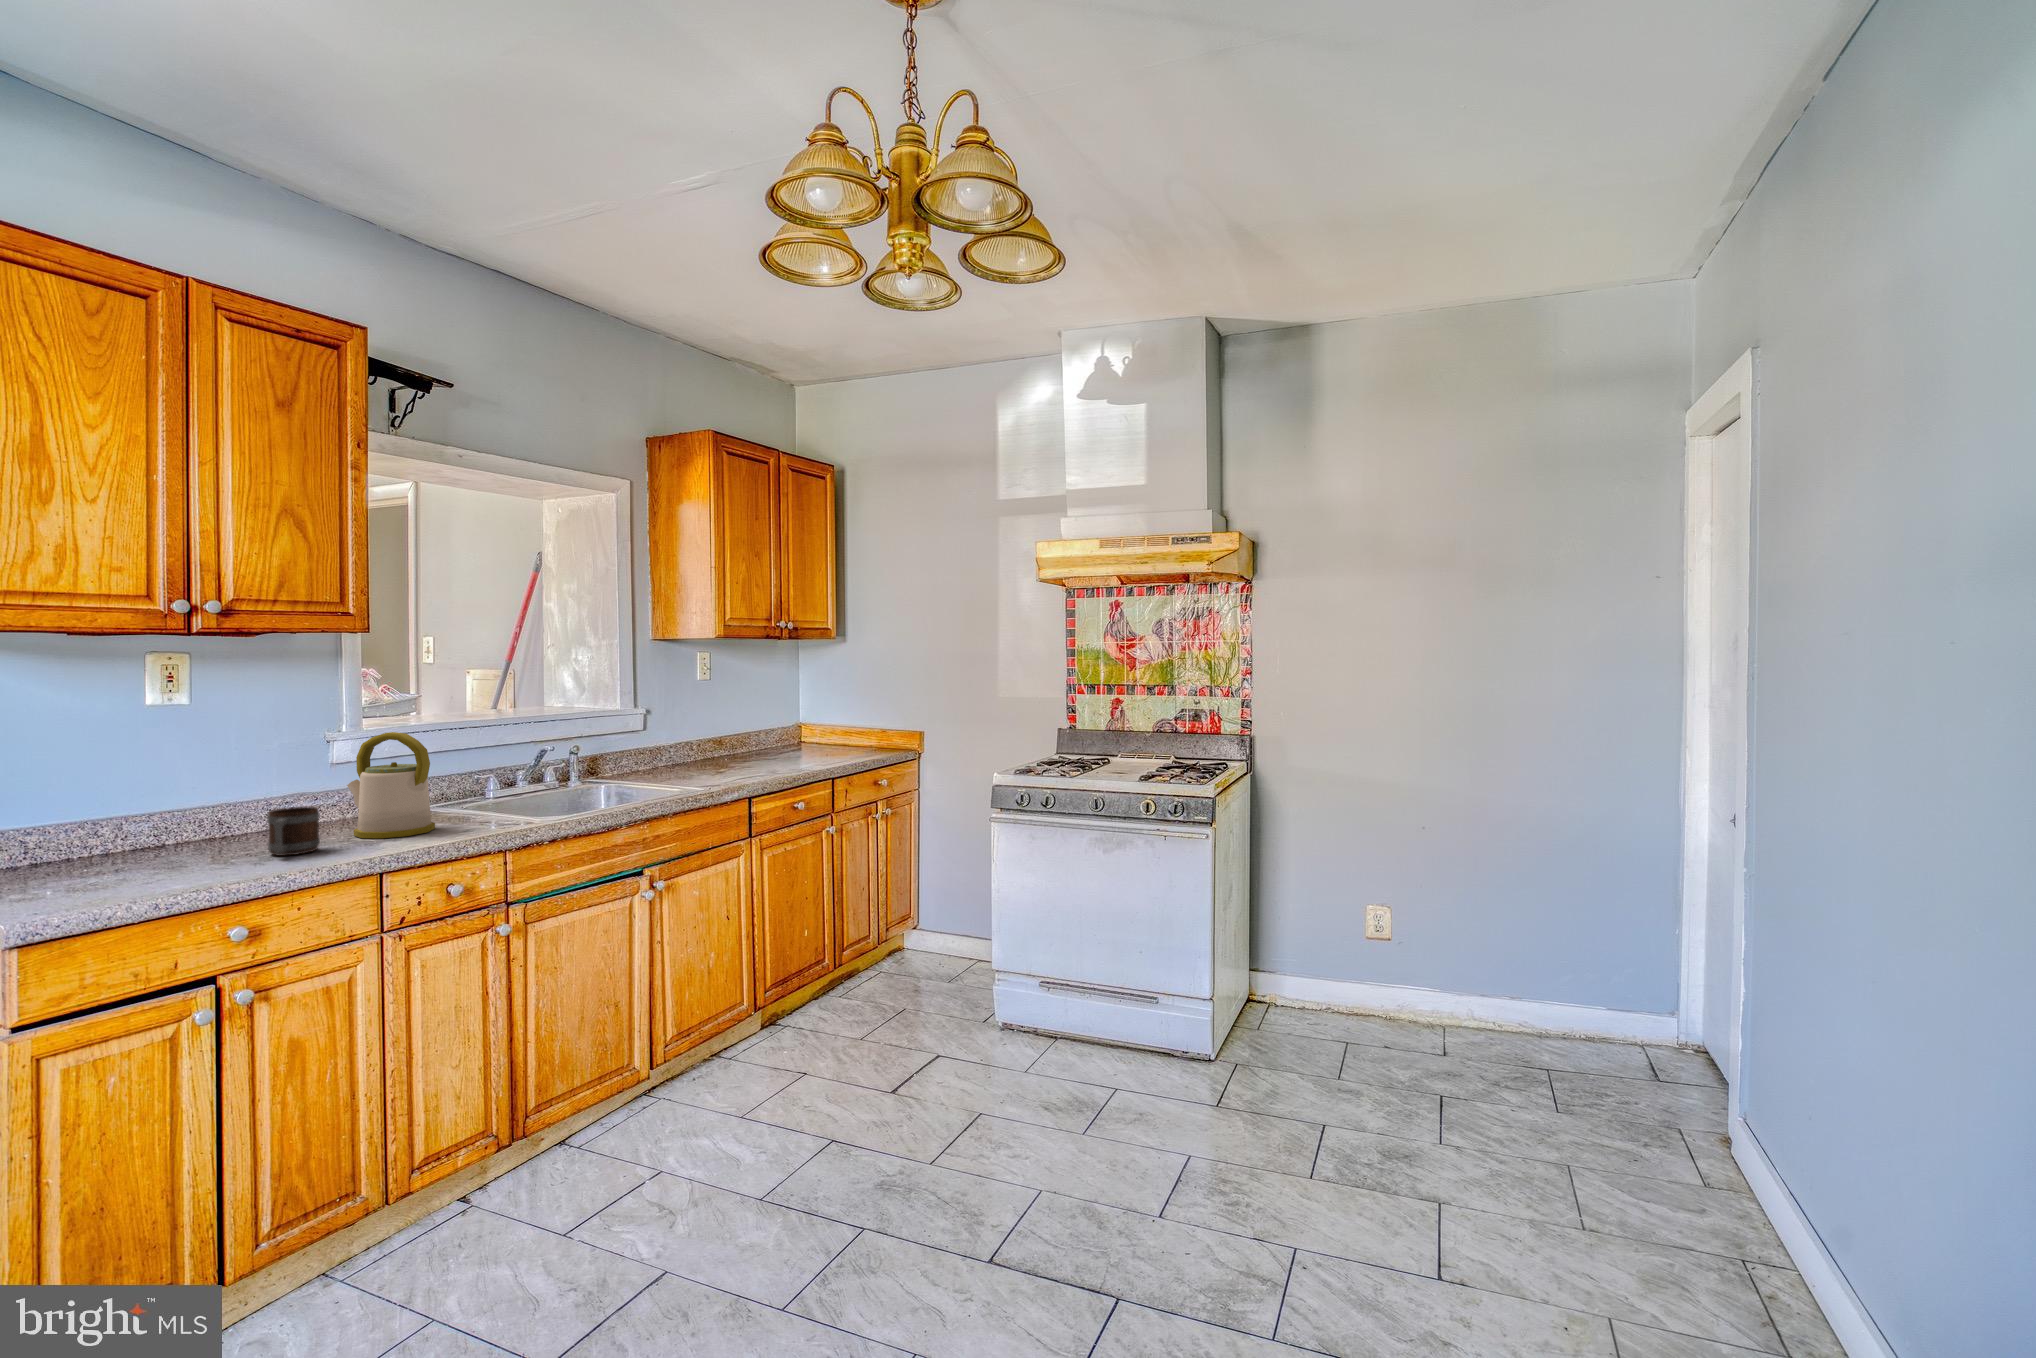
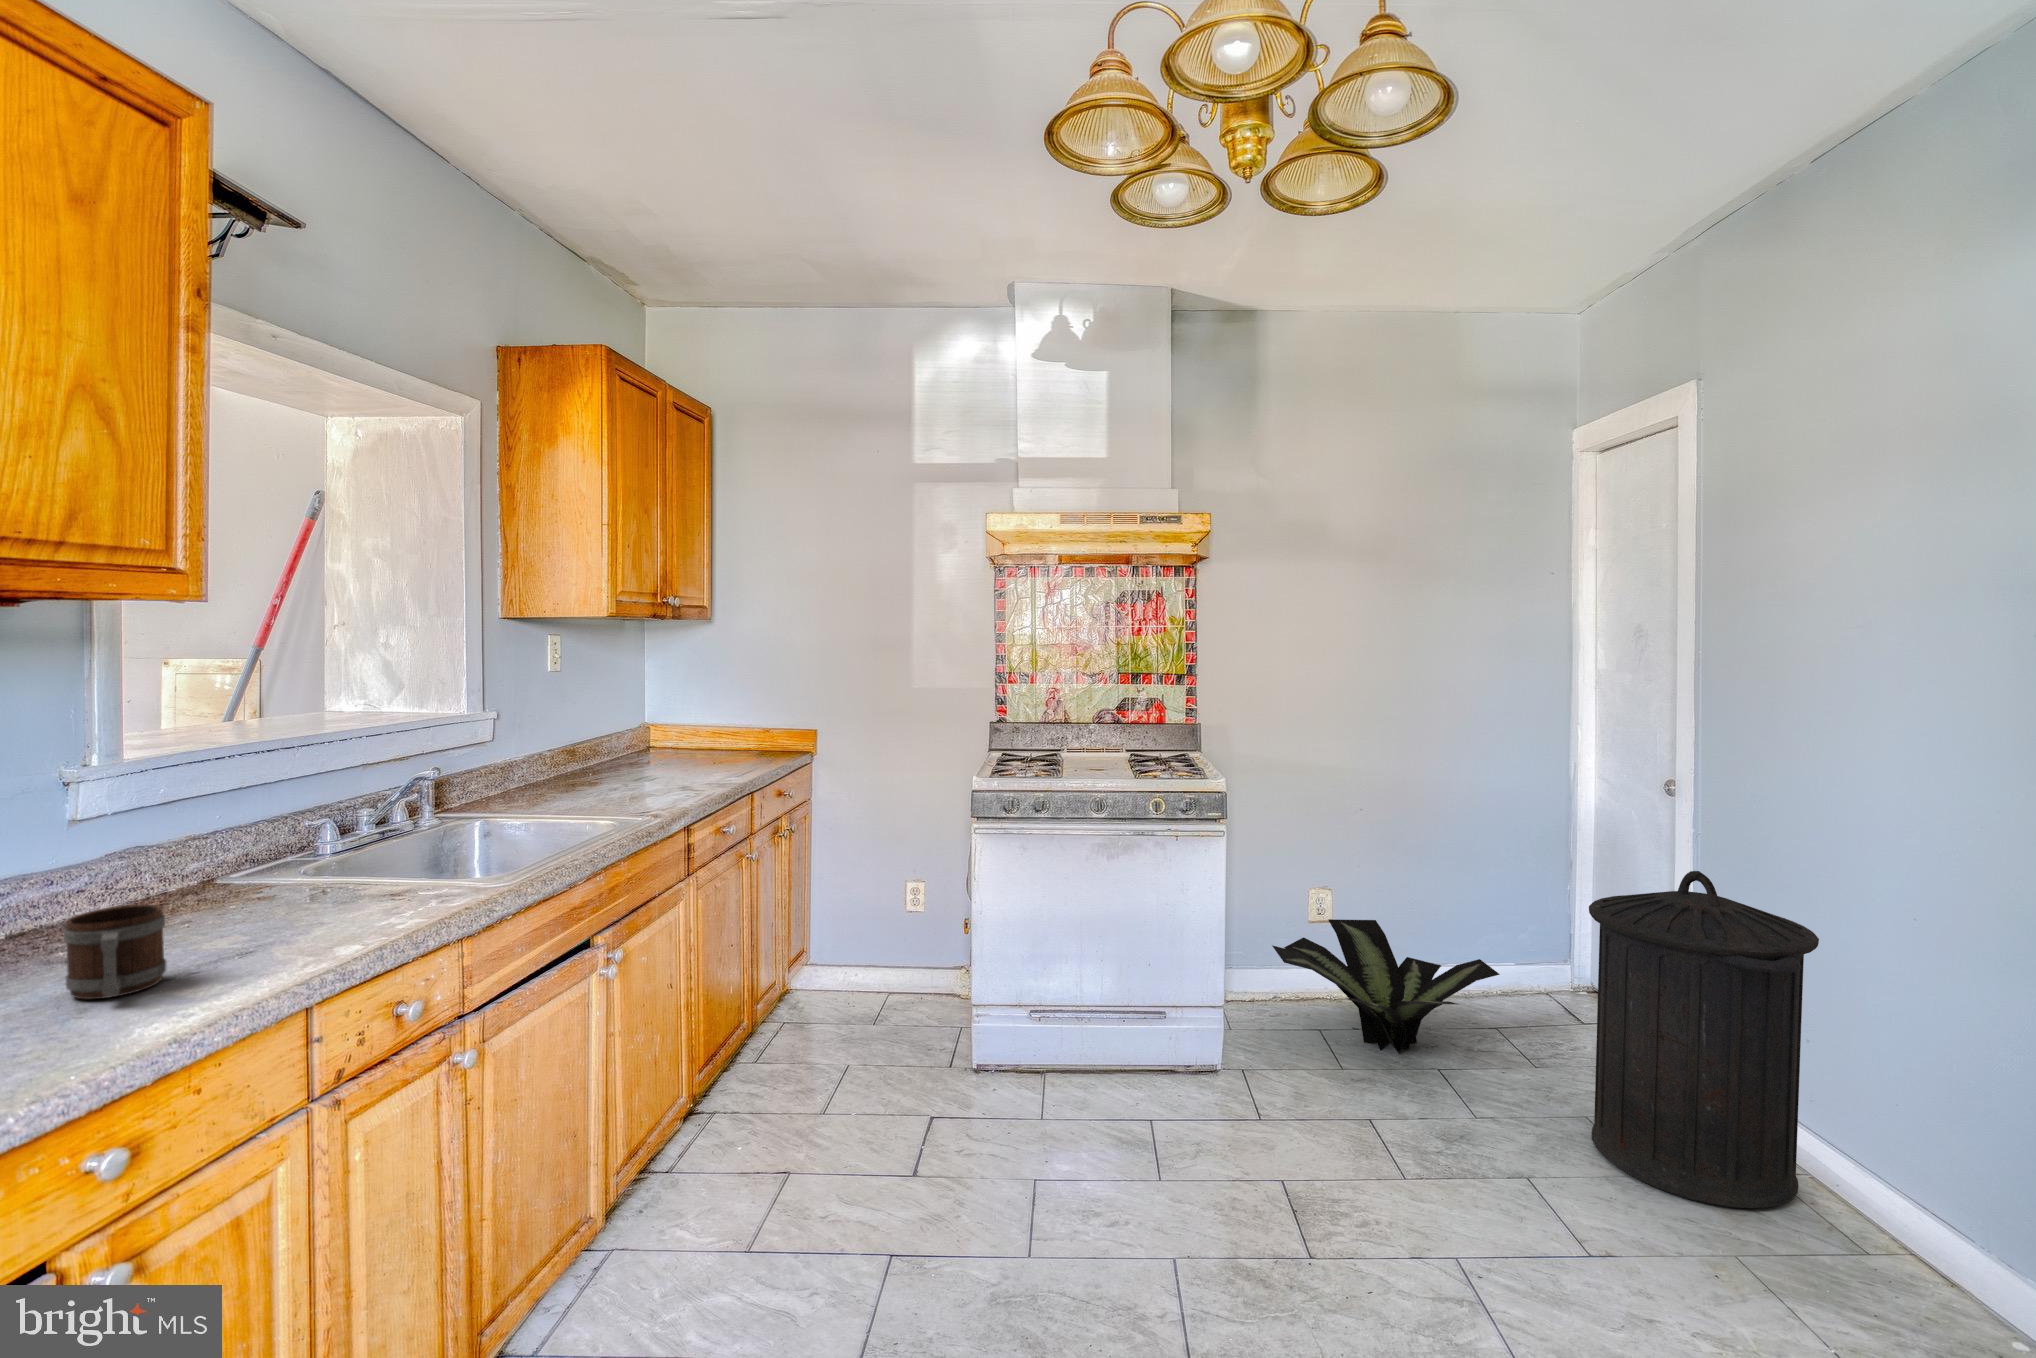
kettle: present [347,732,435,838] -> none [158,767,322,947]
trash can: none [1531,903,1775,1274] -> present [1589,871,1819,1209]
potted plant: none [1287,935,1525,1074] -> present [1272,919,1500,1053]

